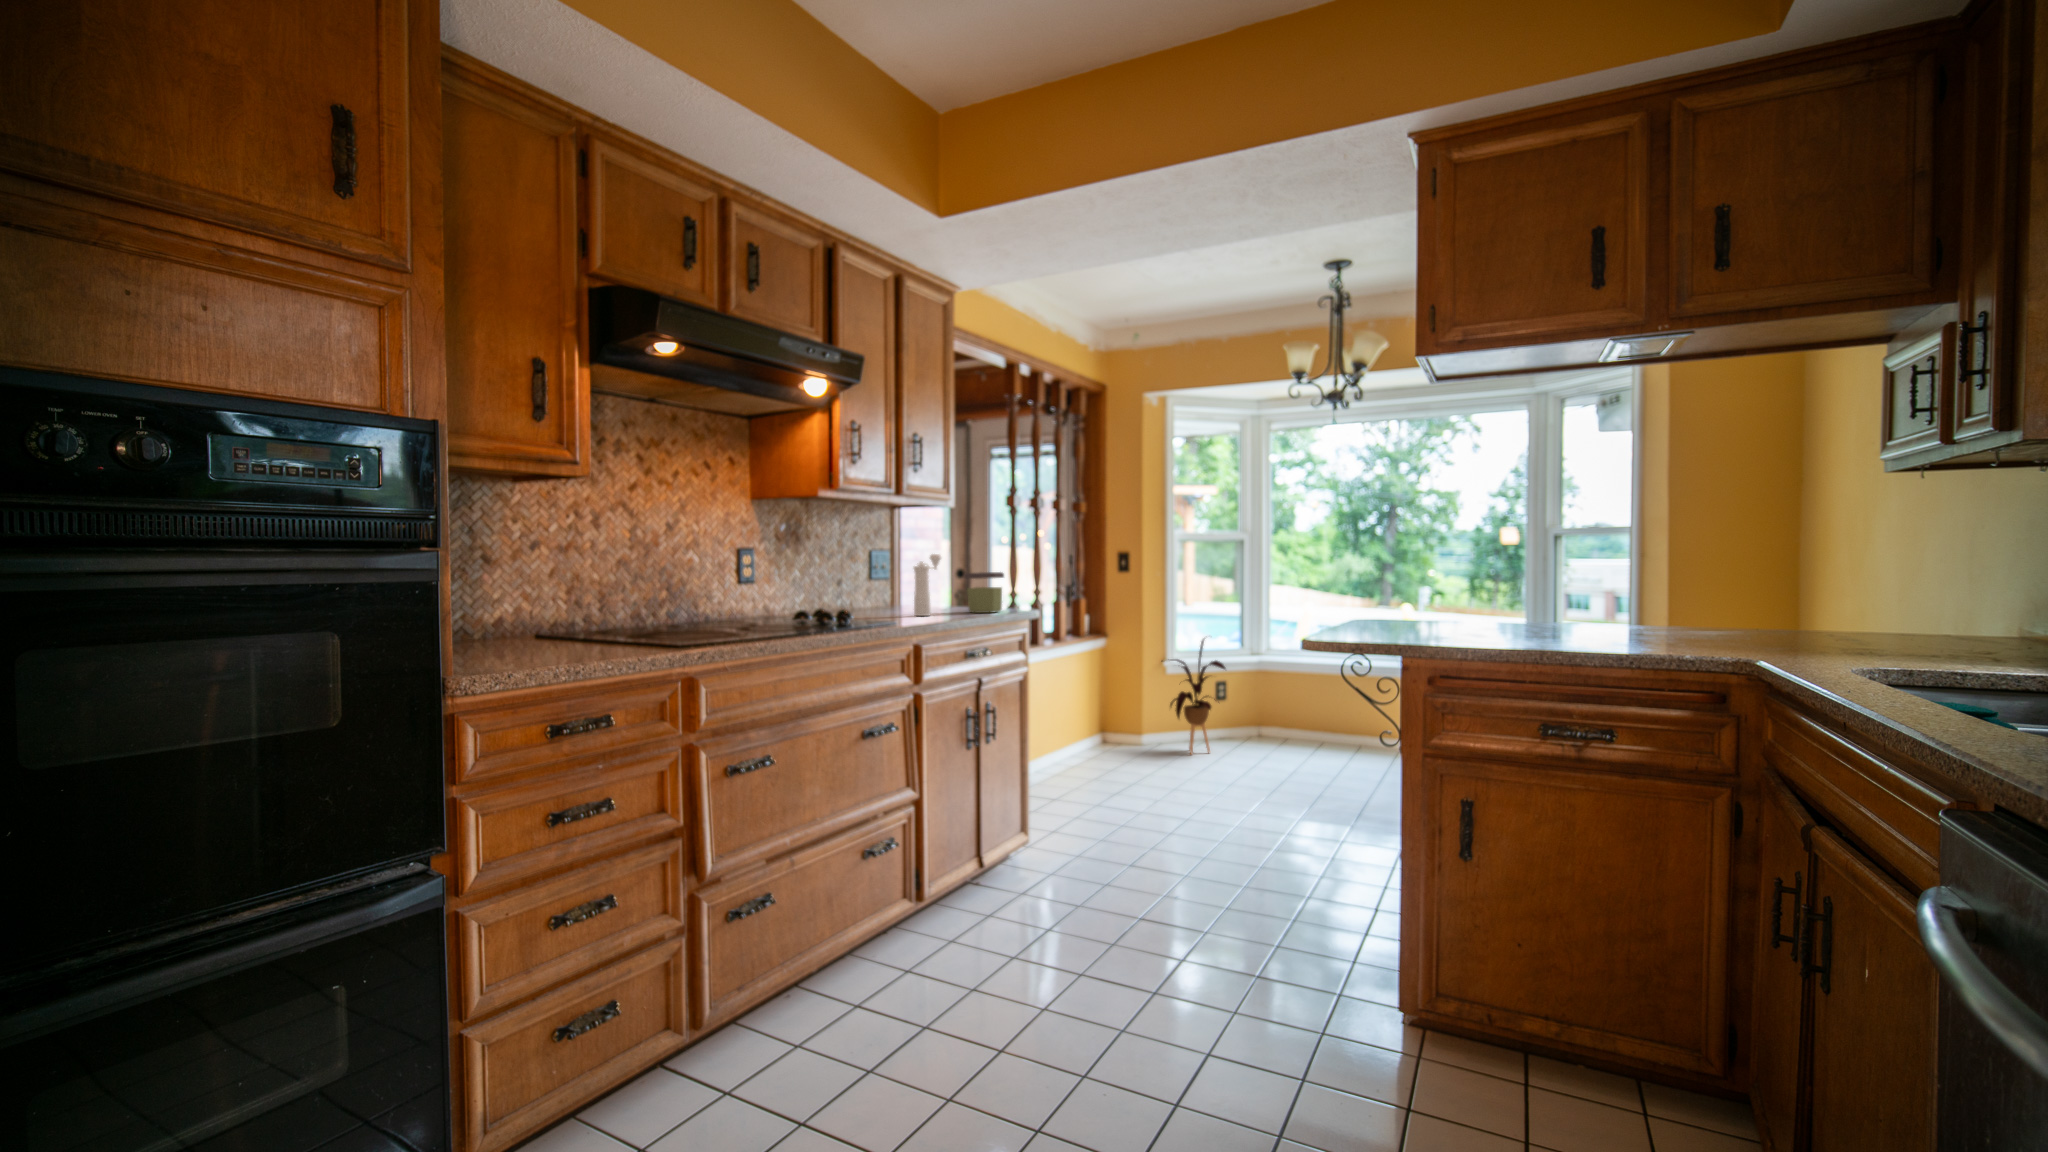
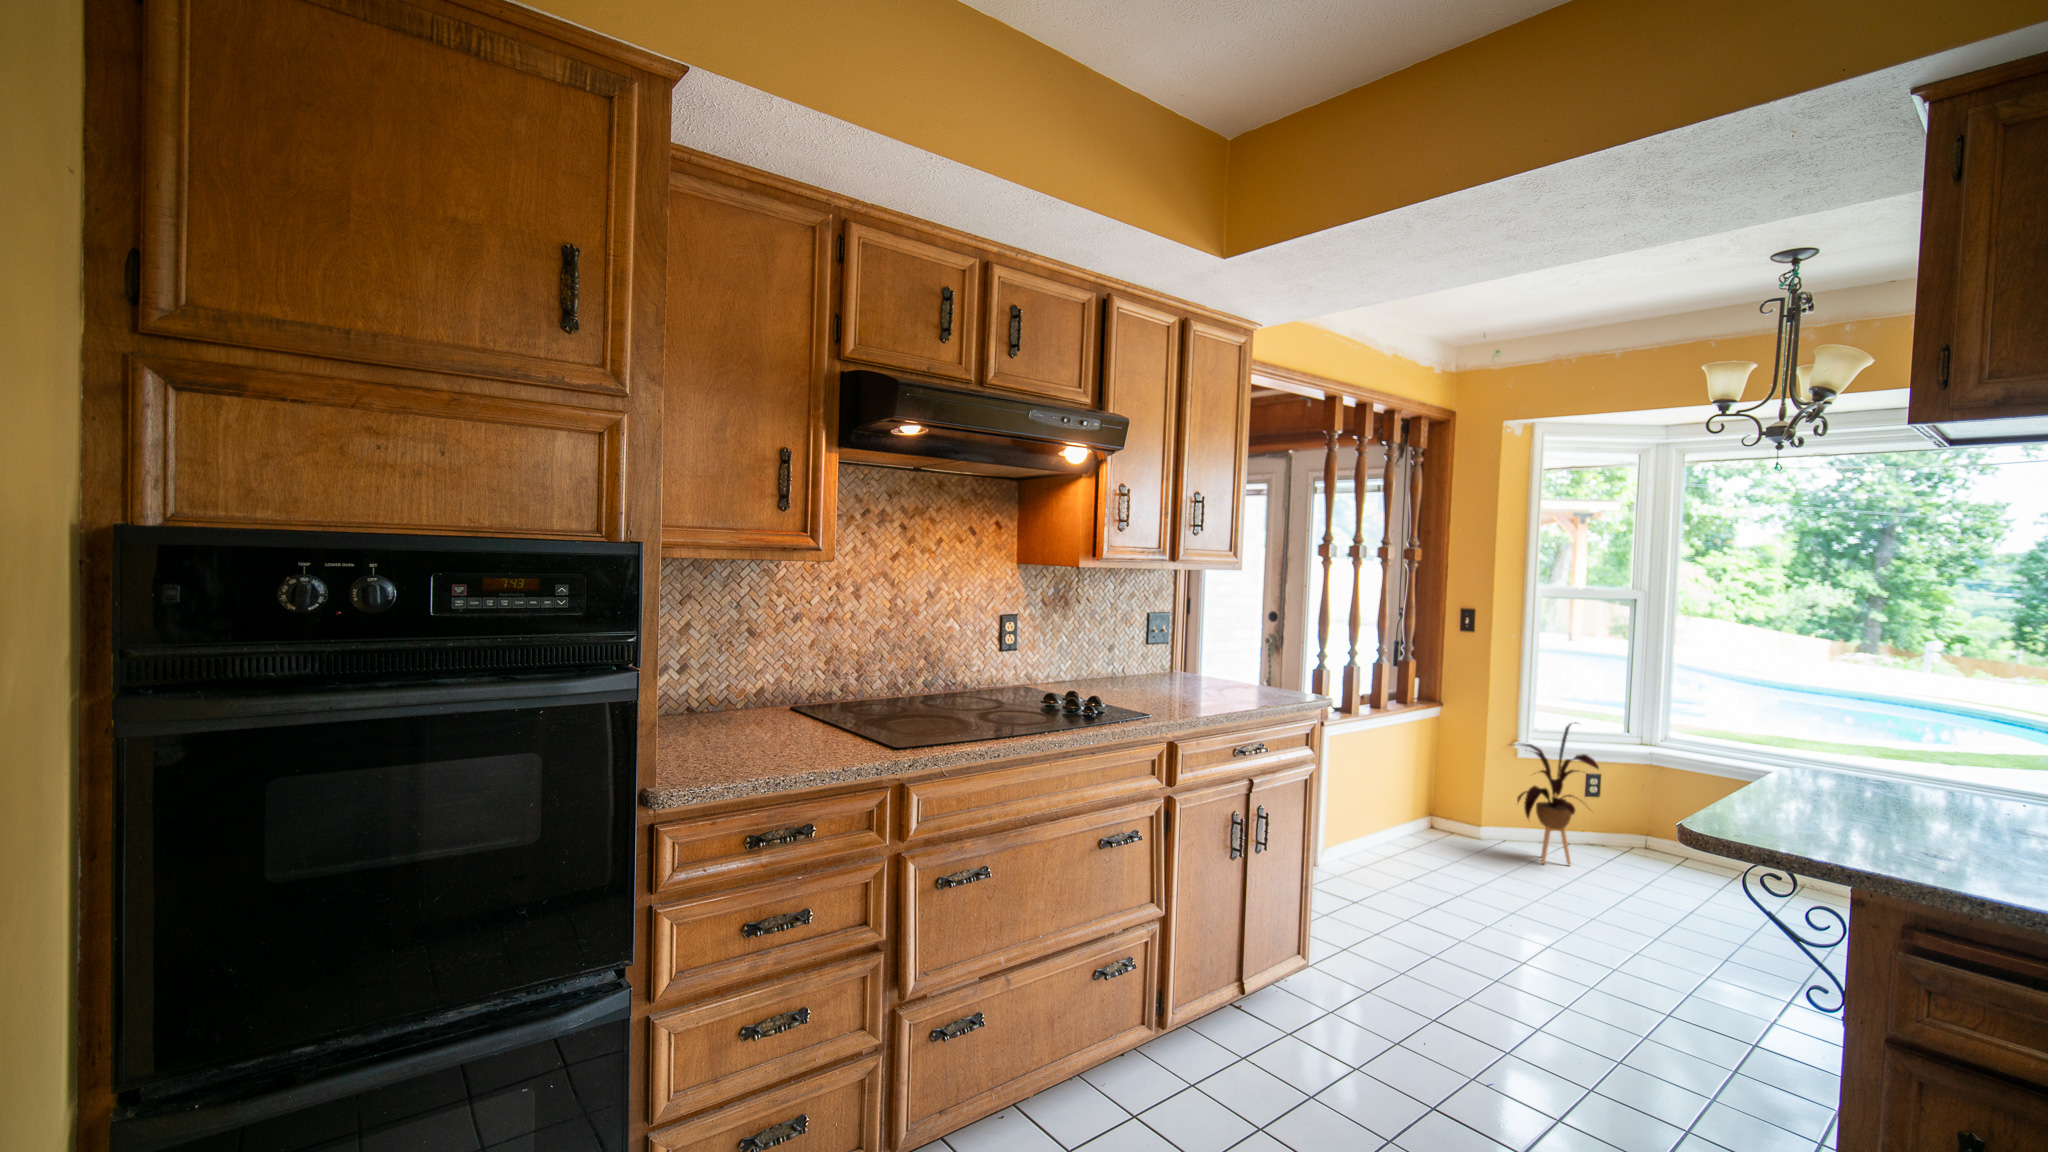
pepper mill: present [914,554,941,616] -> none [1179,630,1216,702]
jar: present [965,572,1004,613] -> none [1243,652,1290,702]

